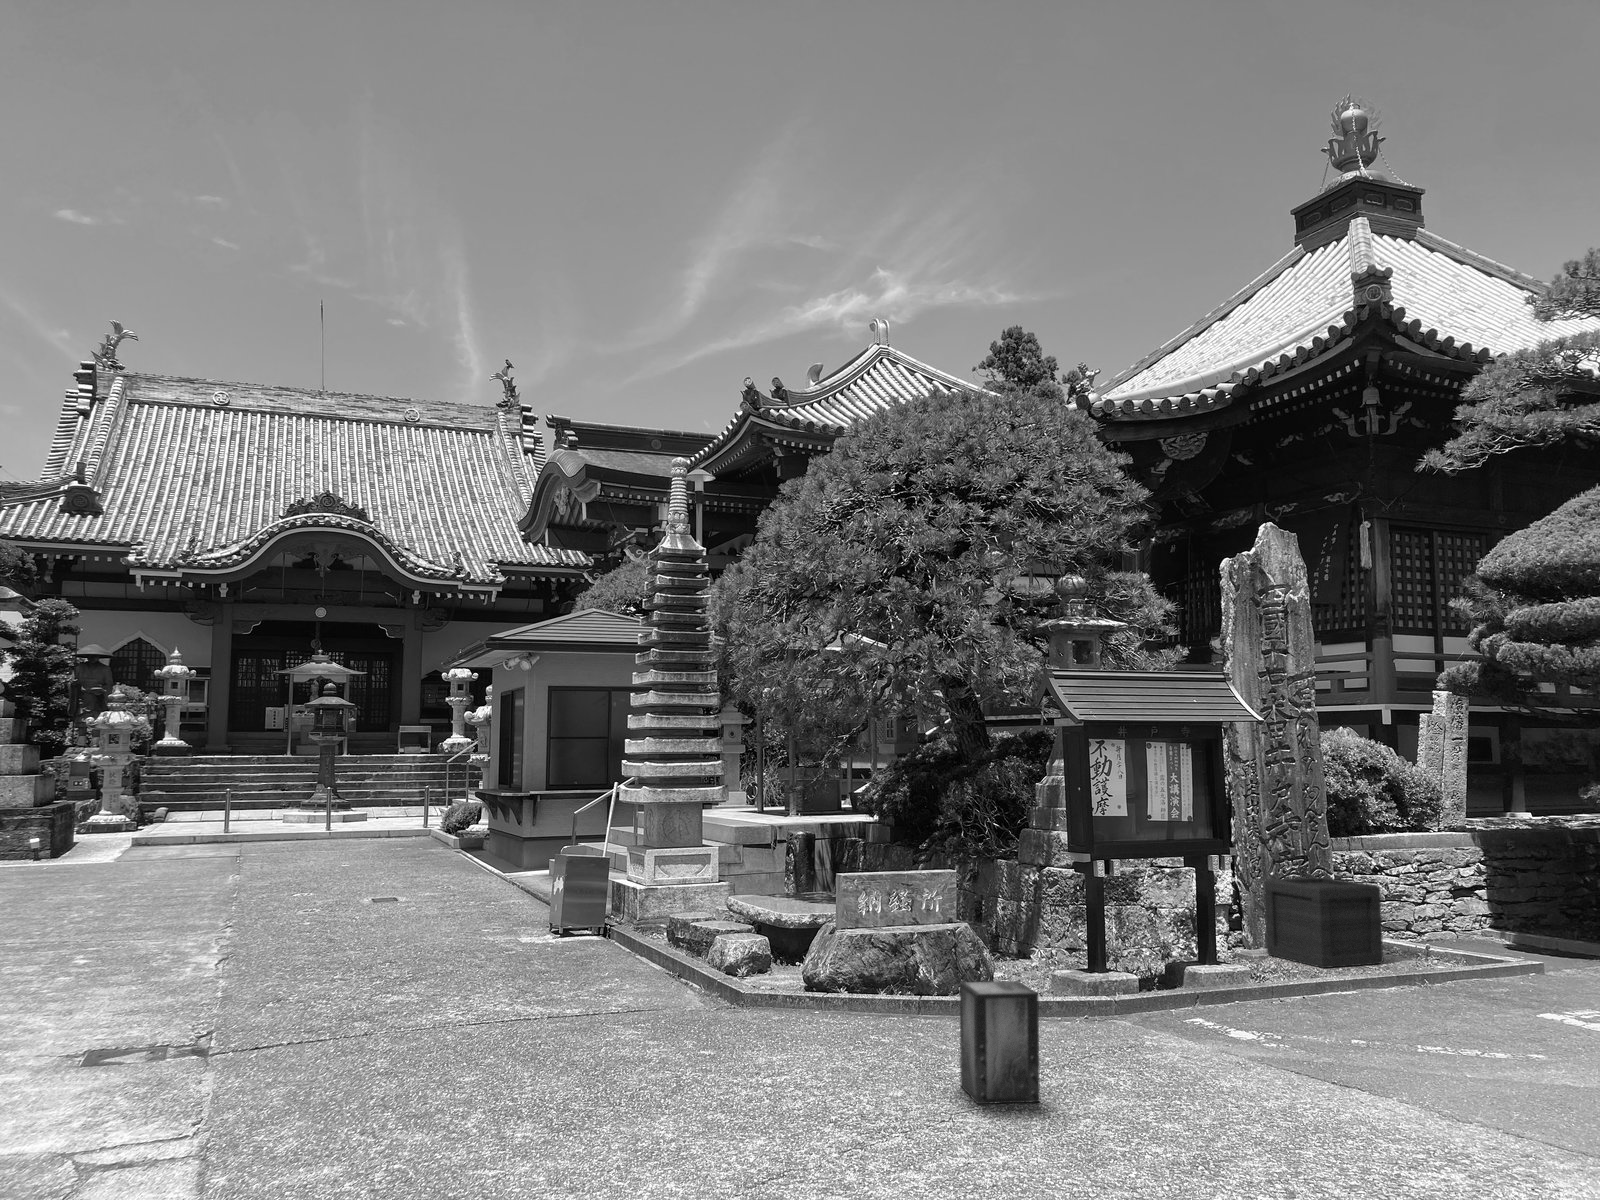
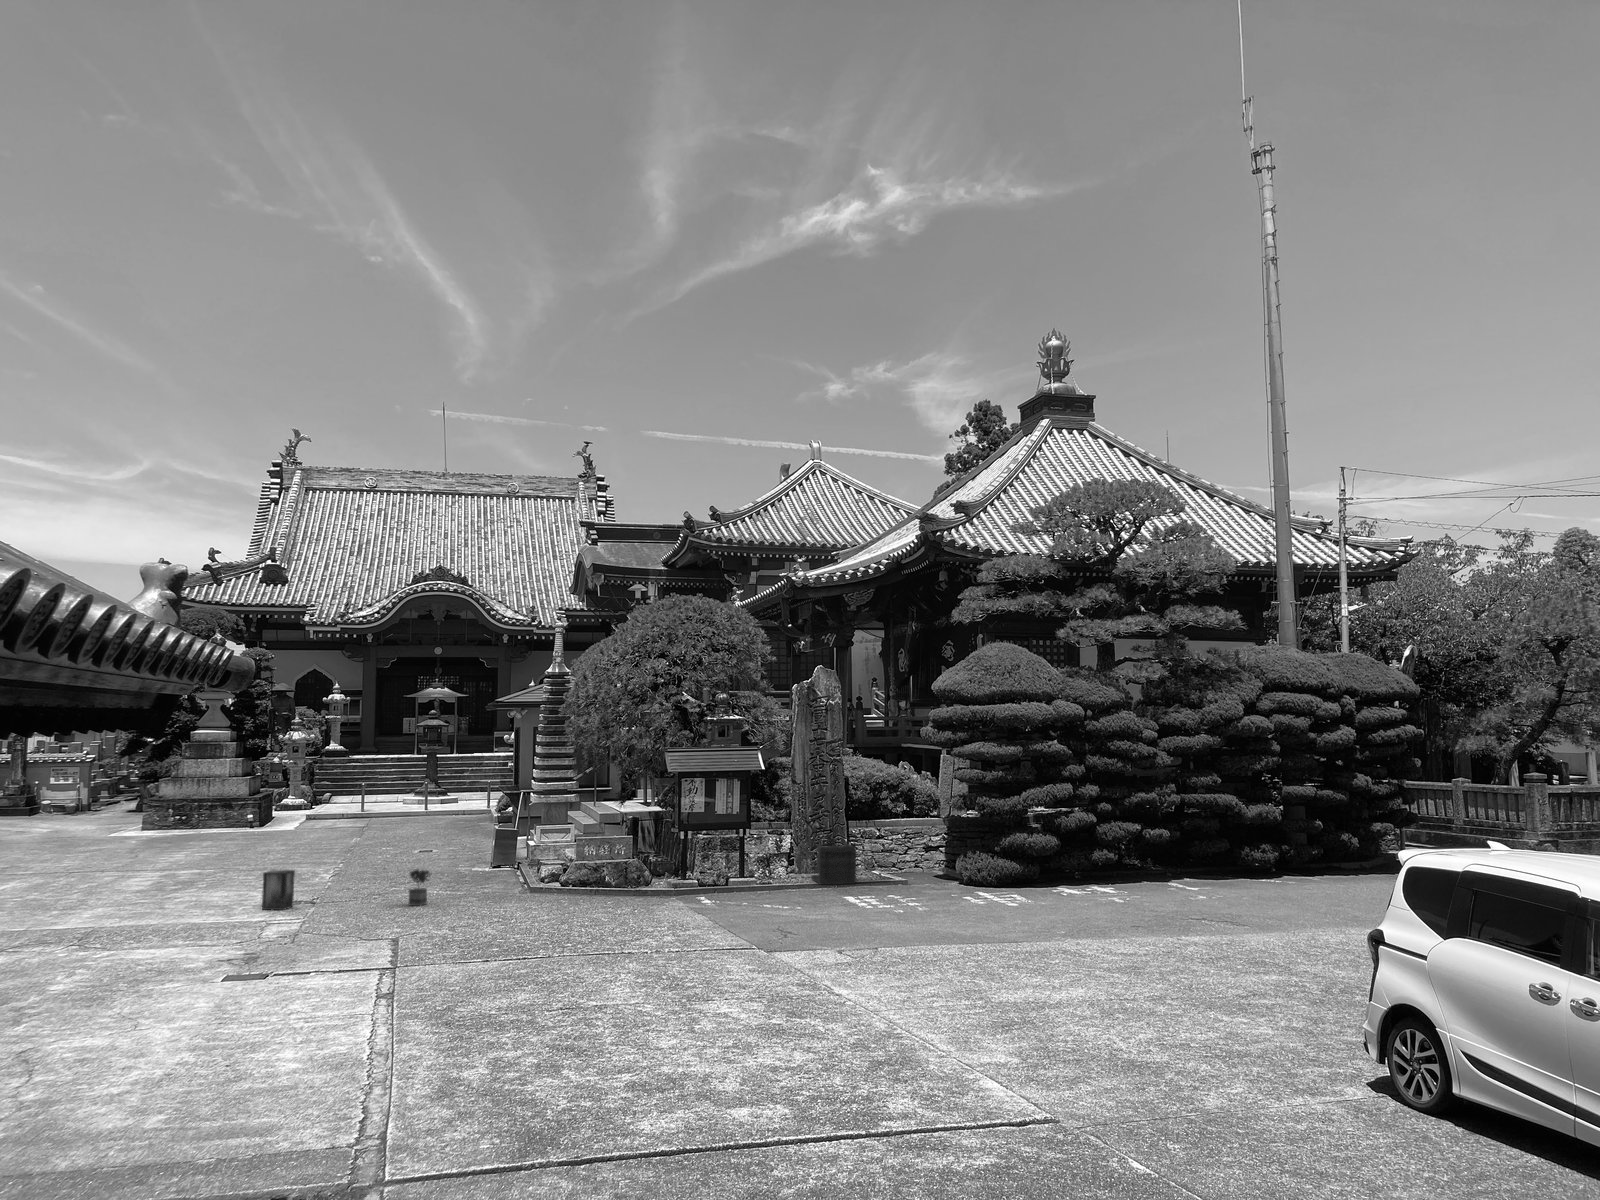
potted tree: none [504,974,569,1082] -> present [409,869,430,906]
storage box: present [960,981,1040,1104] -> present [262,870,295,910]

